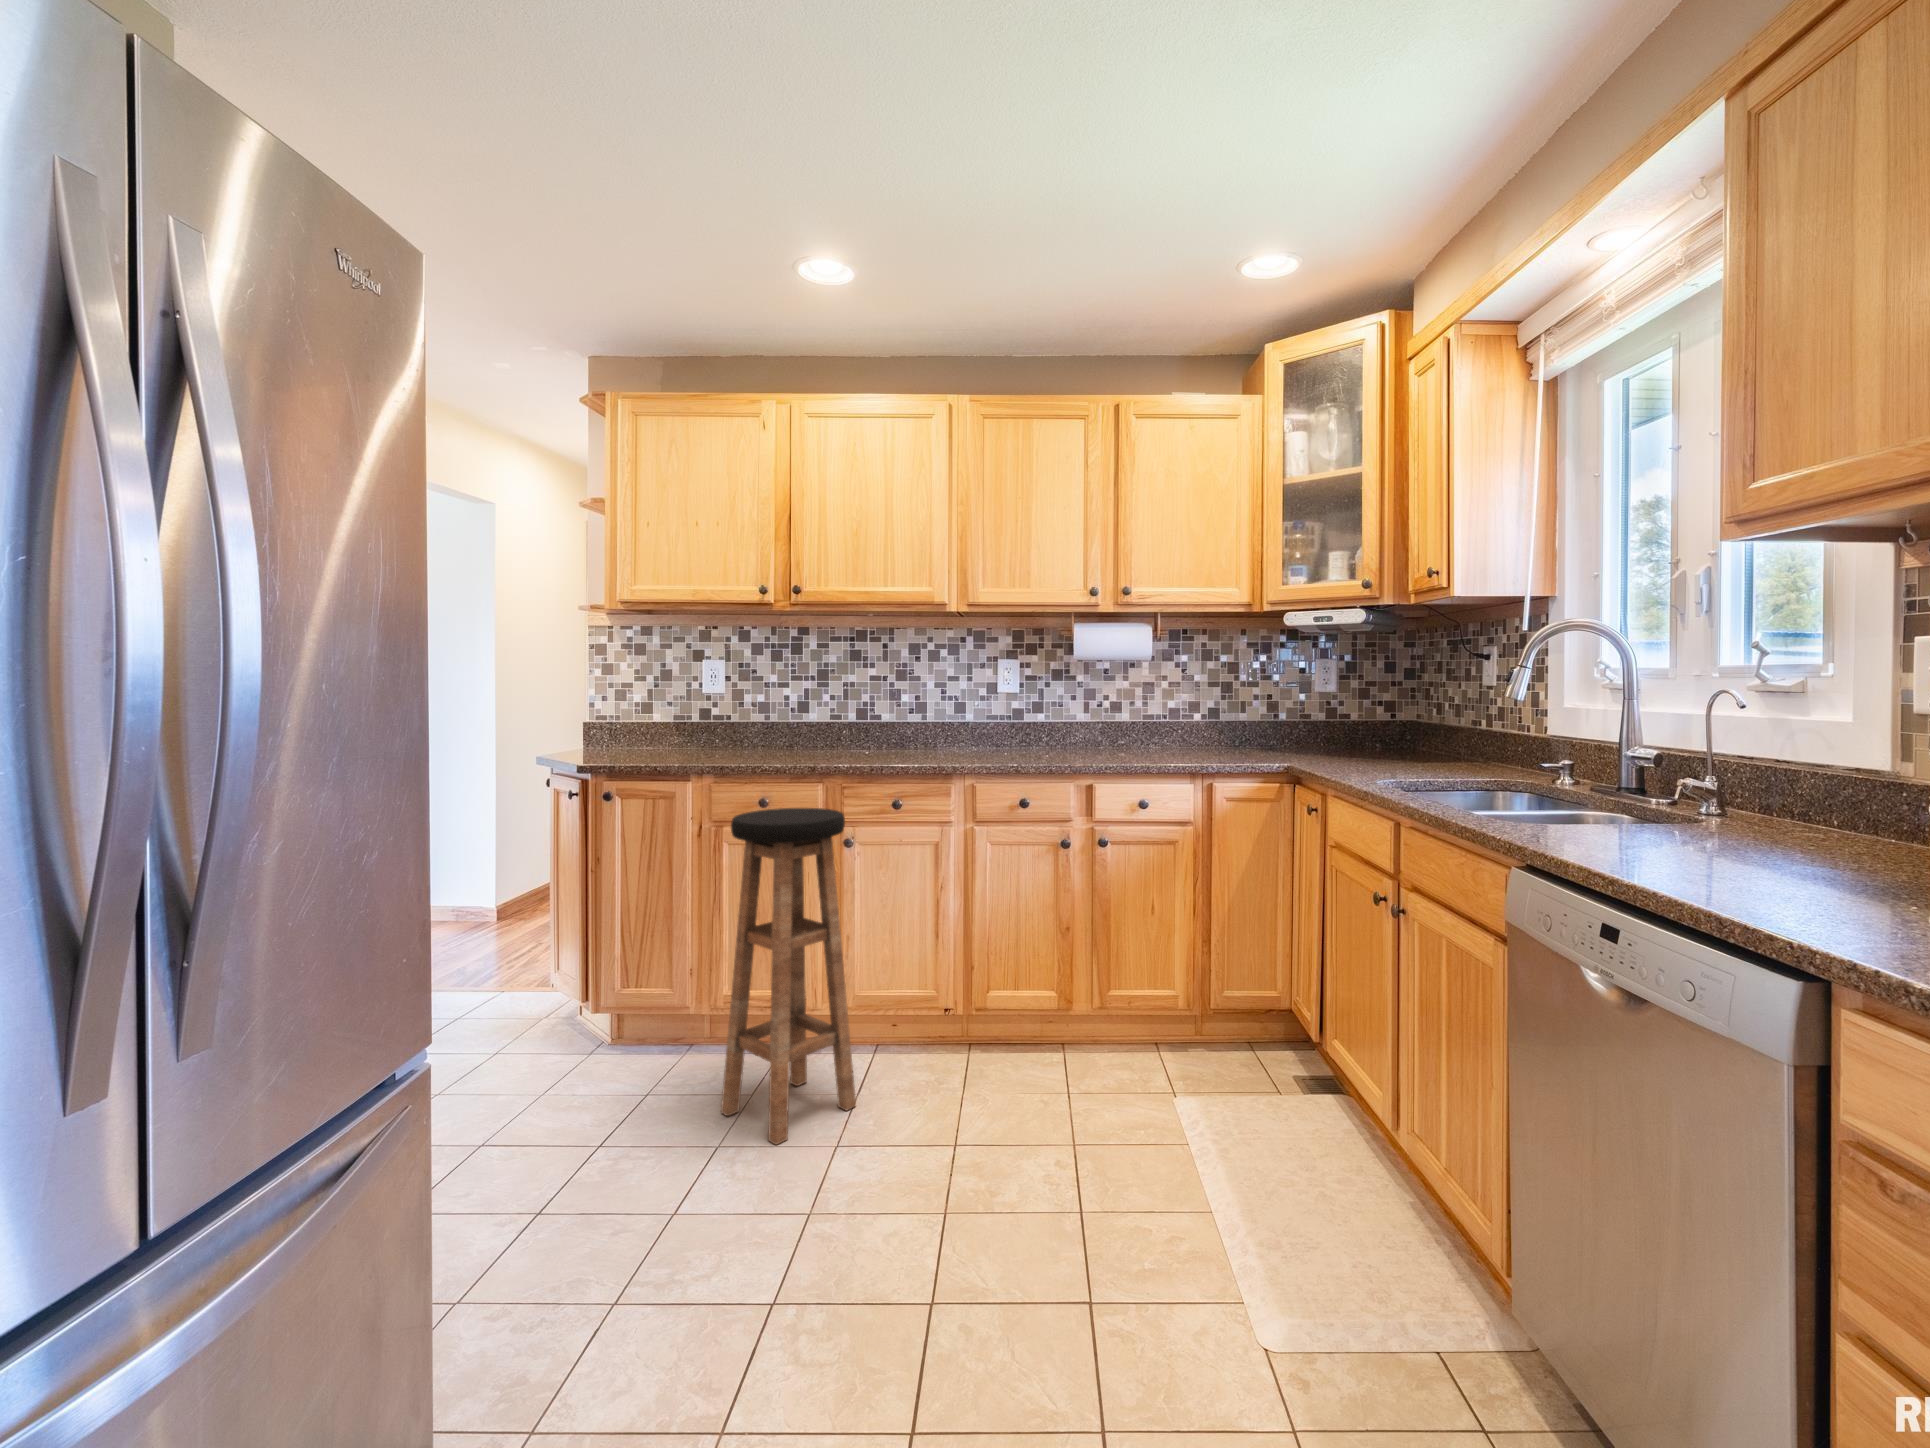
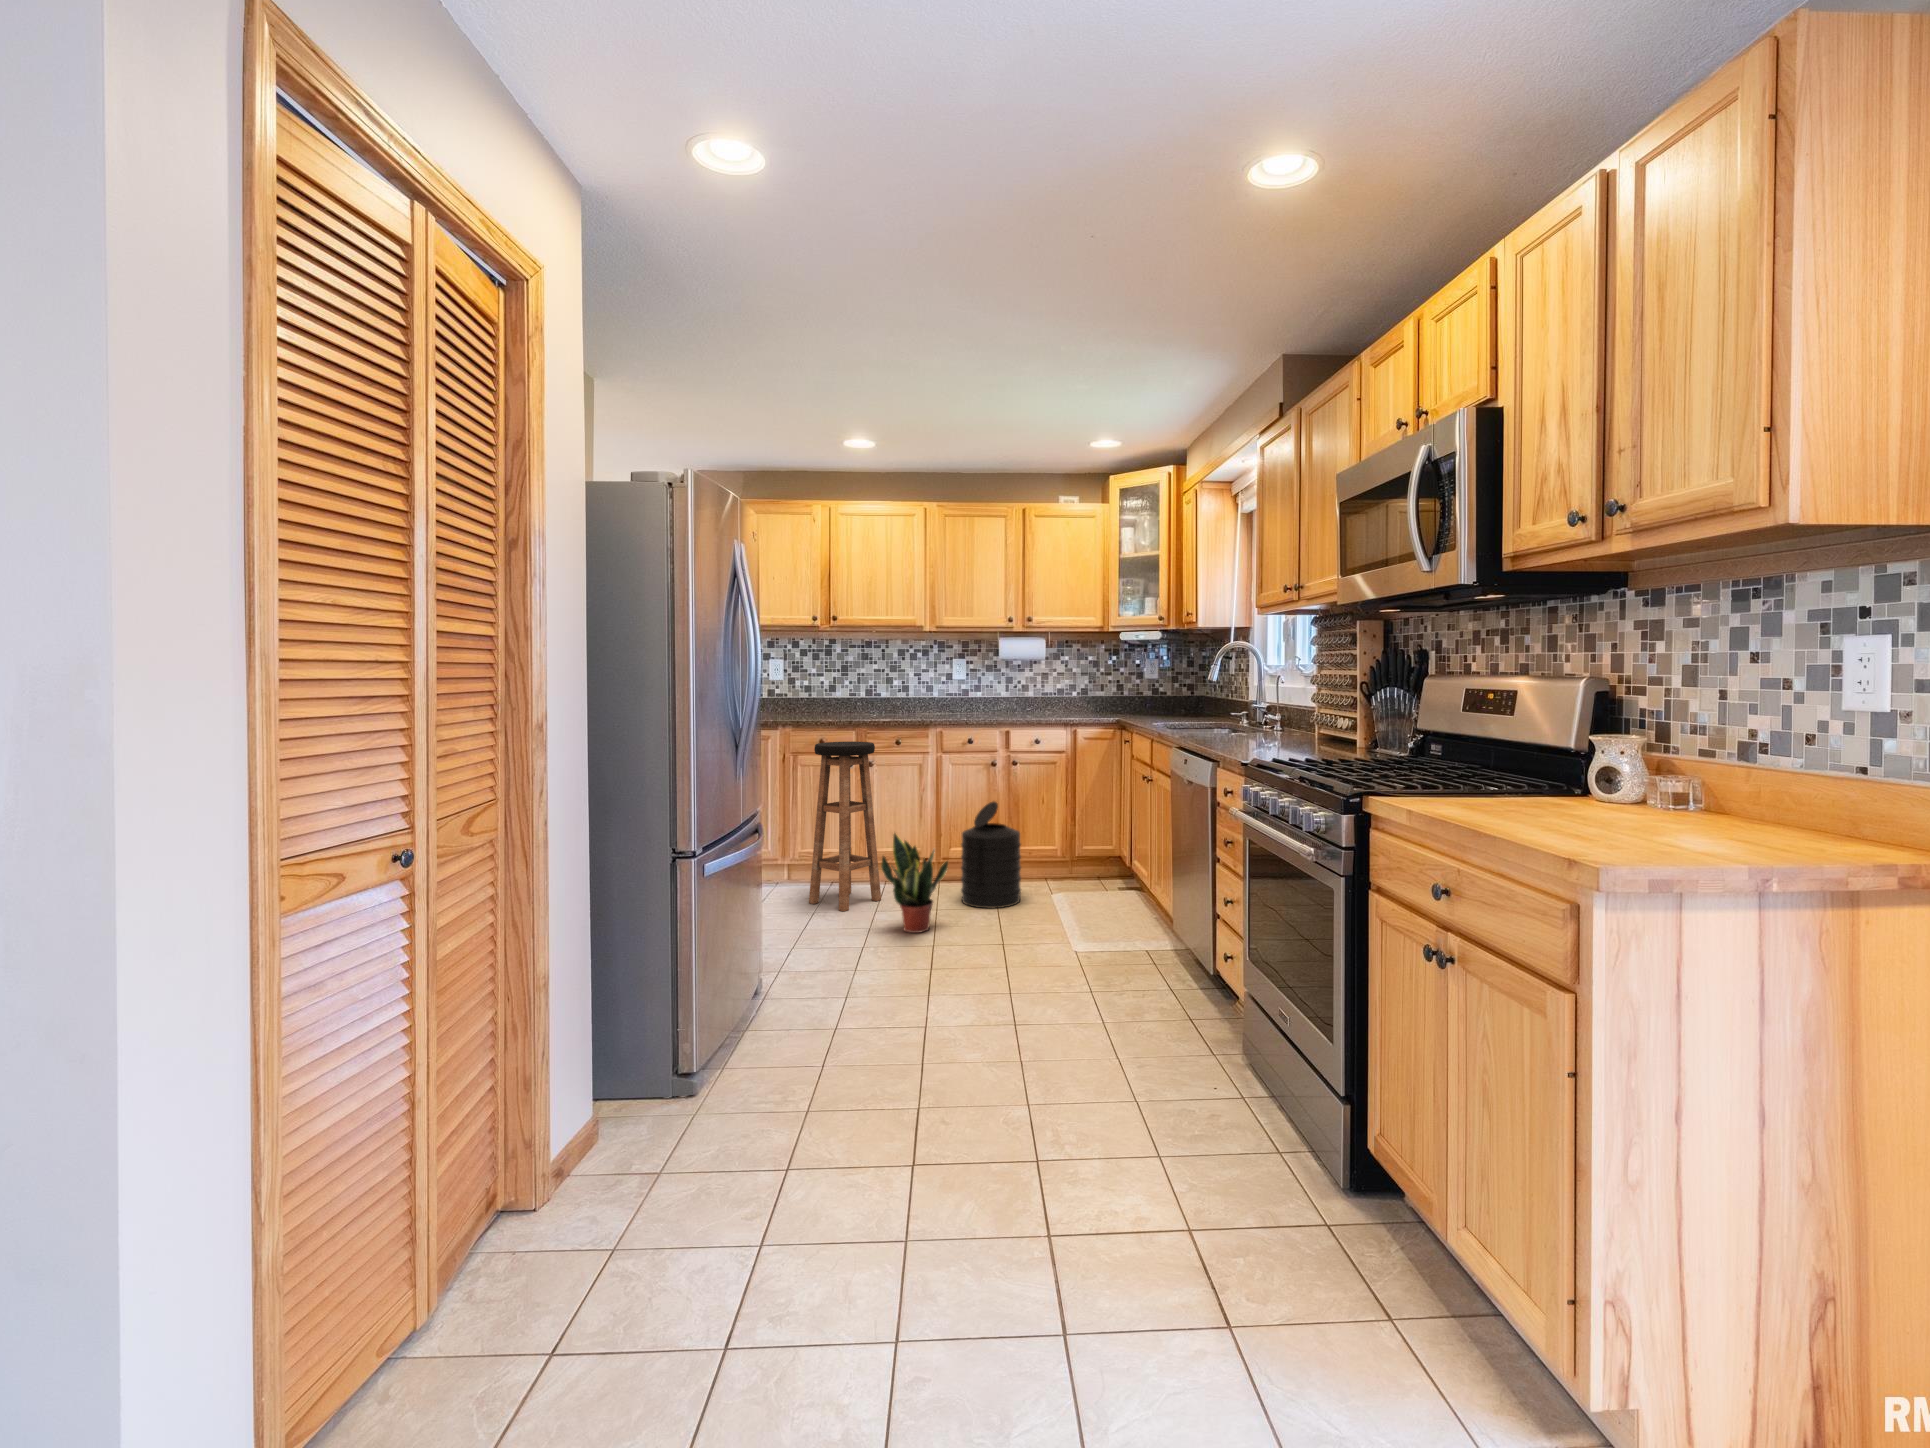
trash can: none [1004,926,1119,1145] -> present [961,802,1021,908]
potted plant: none [832,1021,974,1240] -> present [881,833,948,933]

